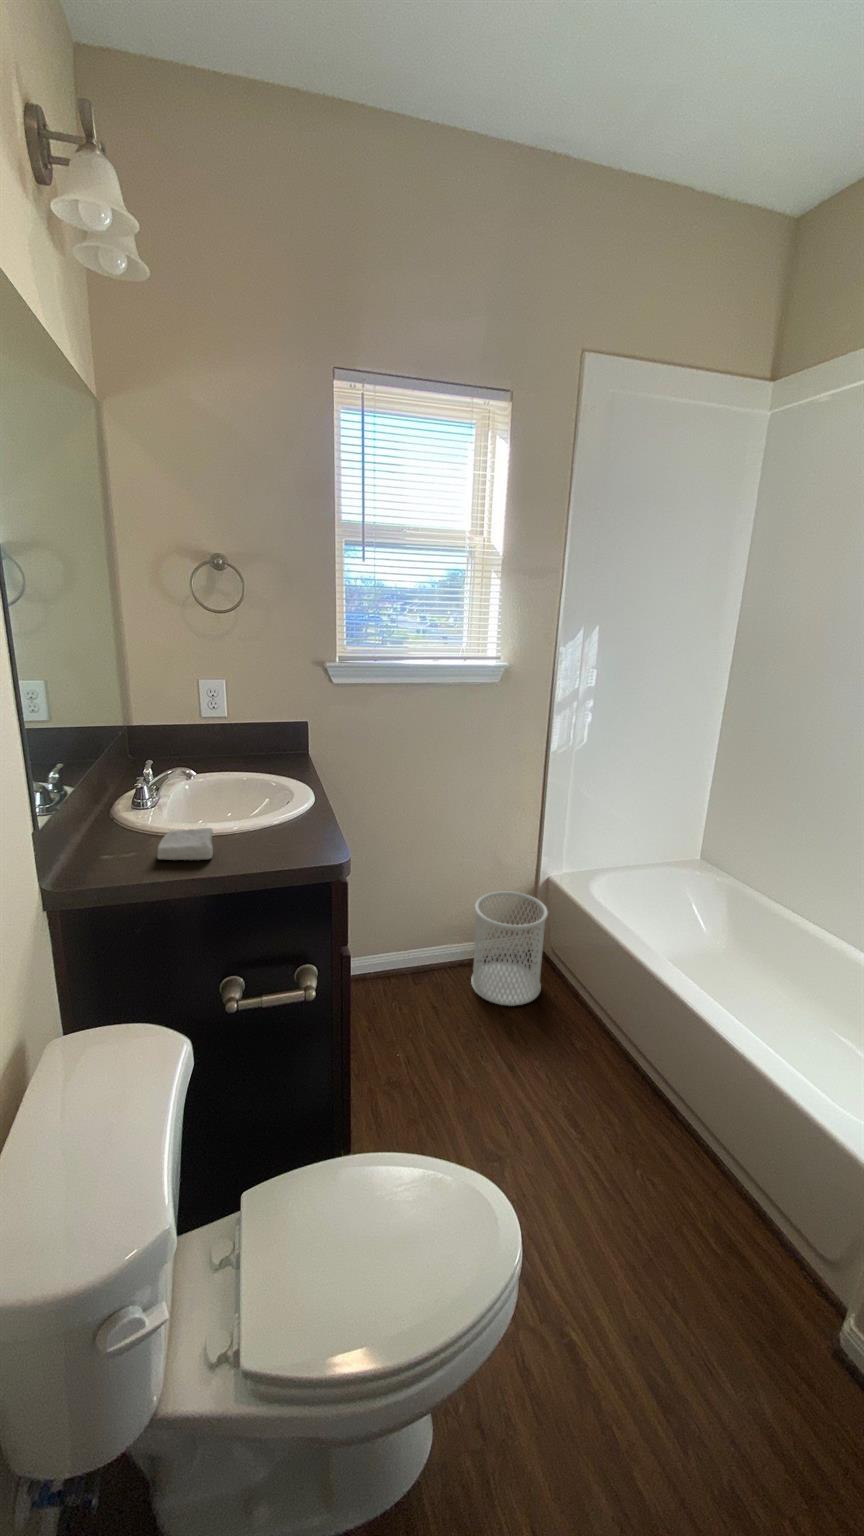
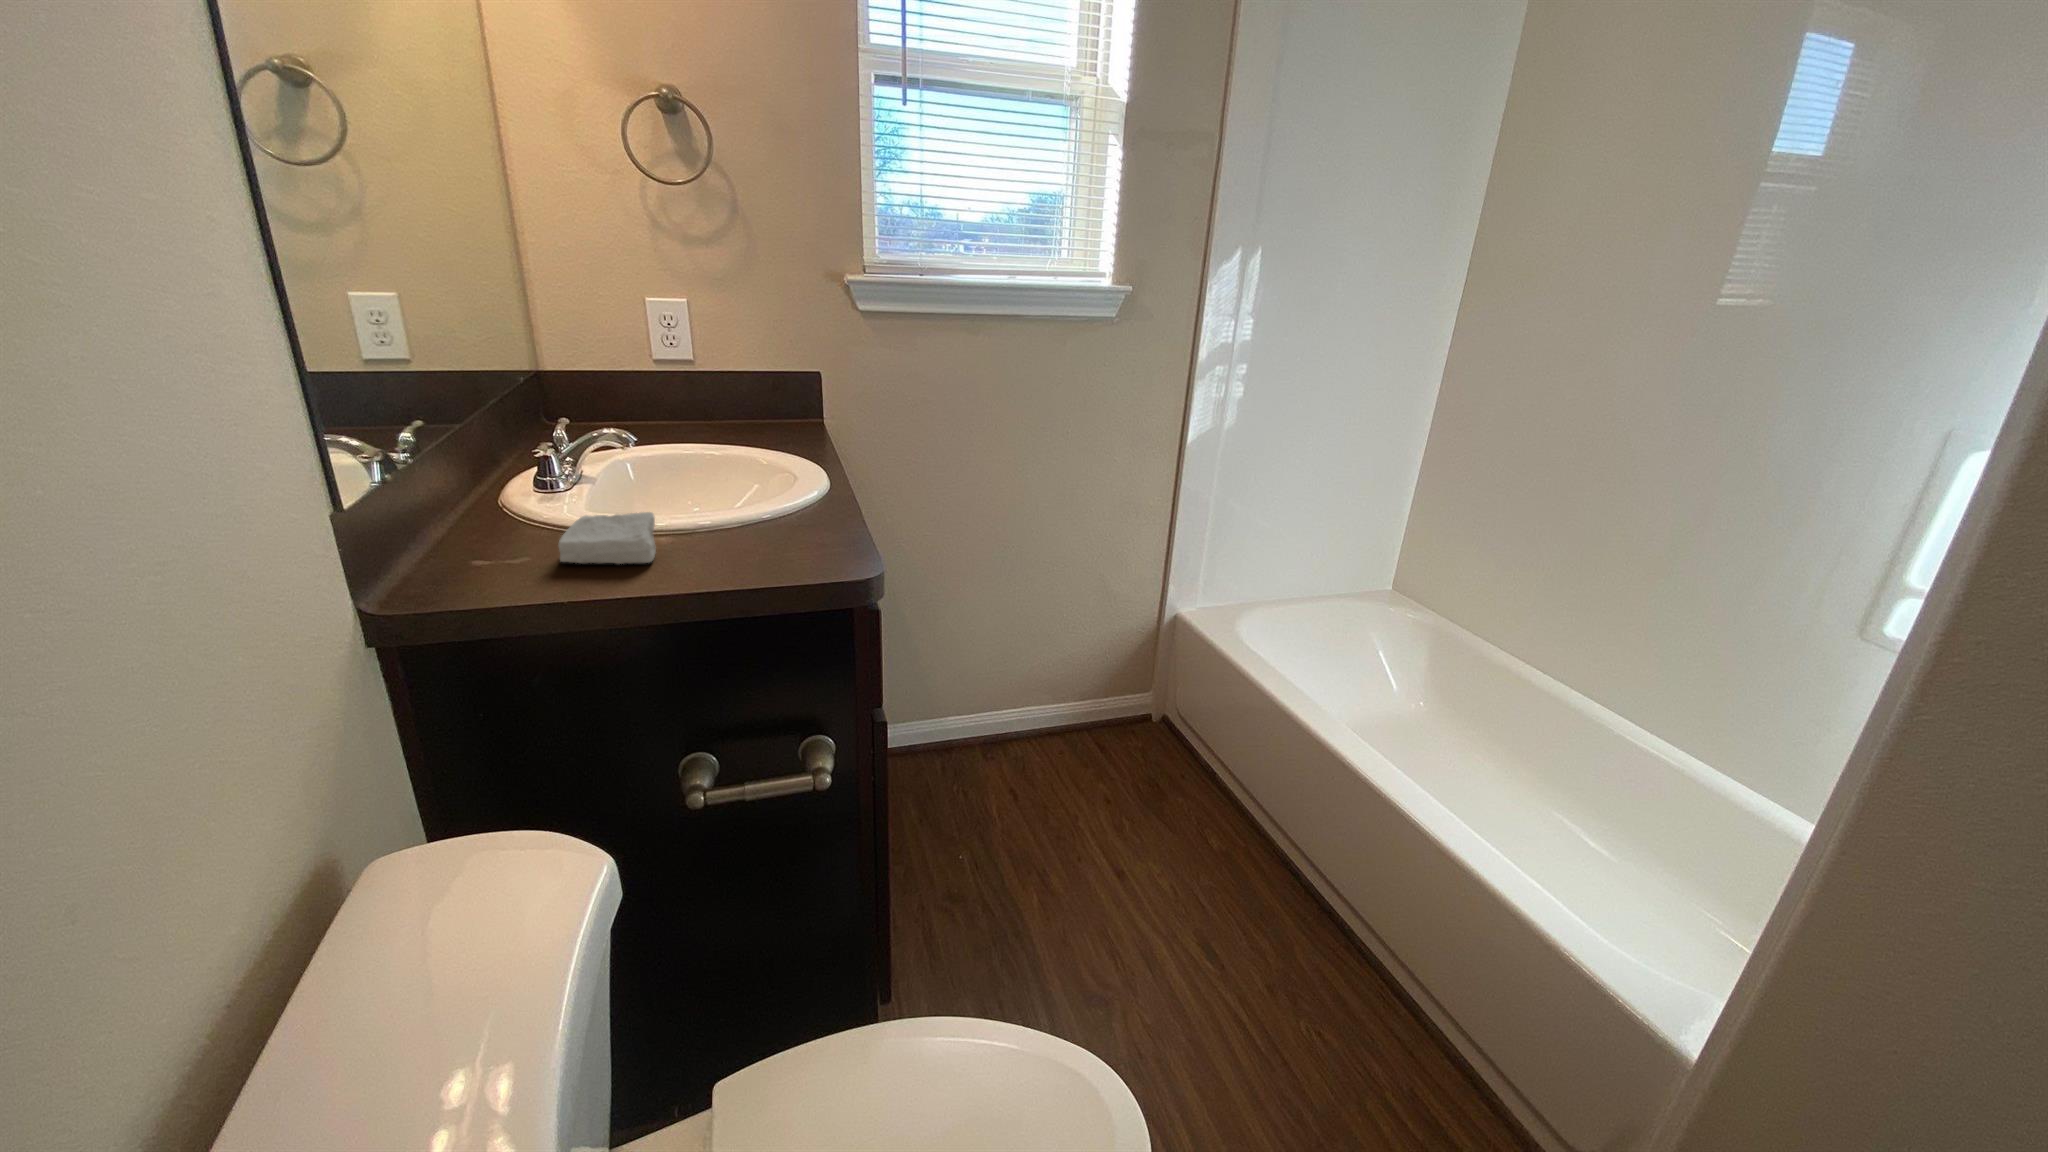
wastebasket: present [471,891,548,1006] -> none [1064,632,1177,791]

